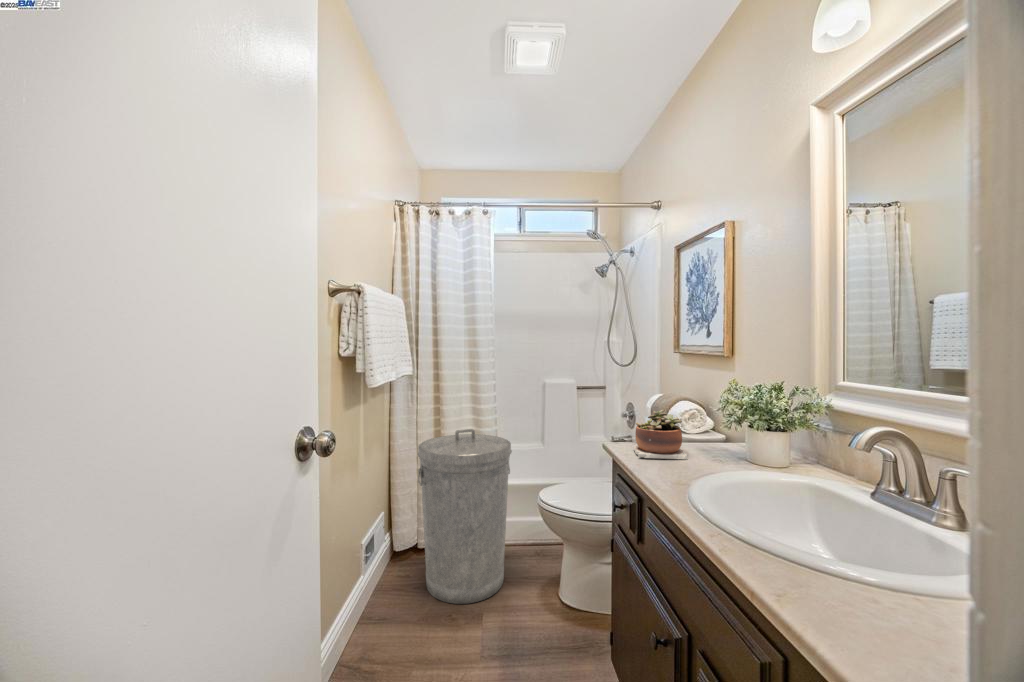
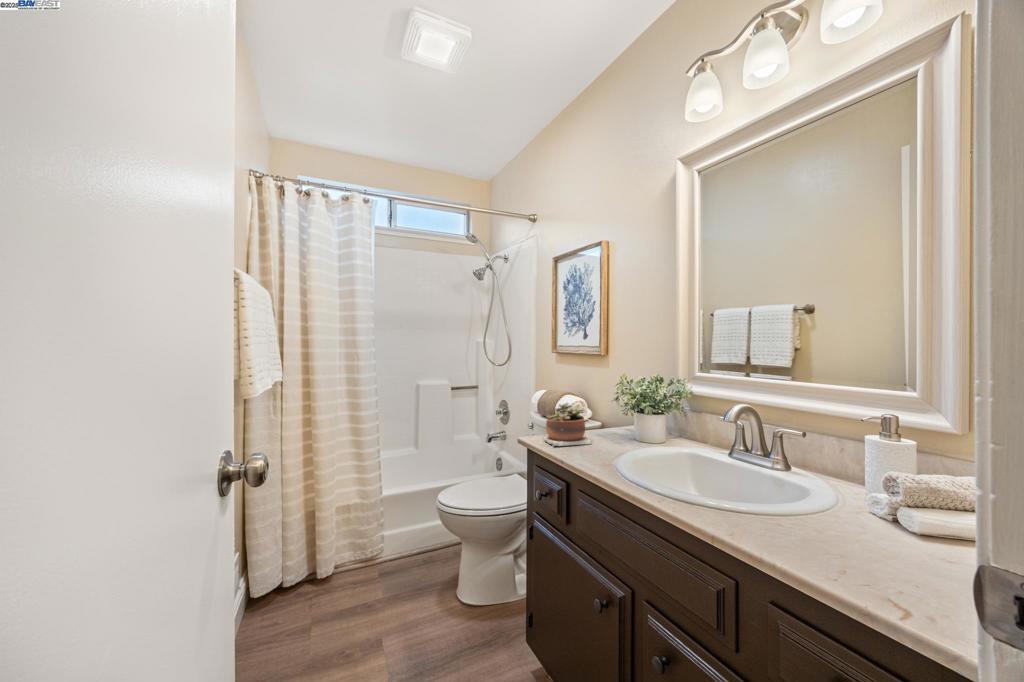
trash can: present [418,429,512,604] -> none [293,437,402,631]

